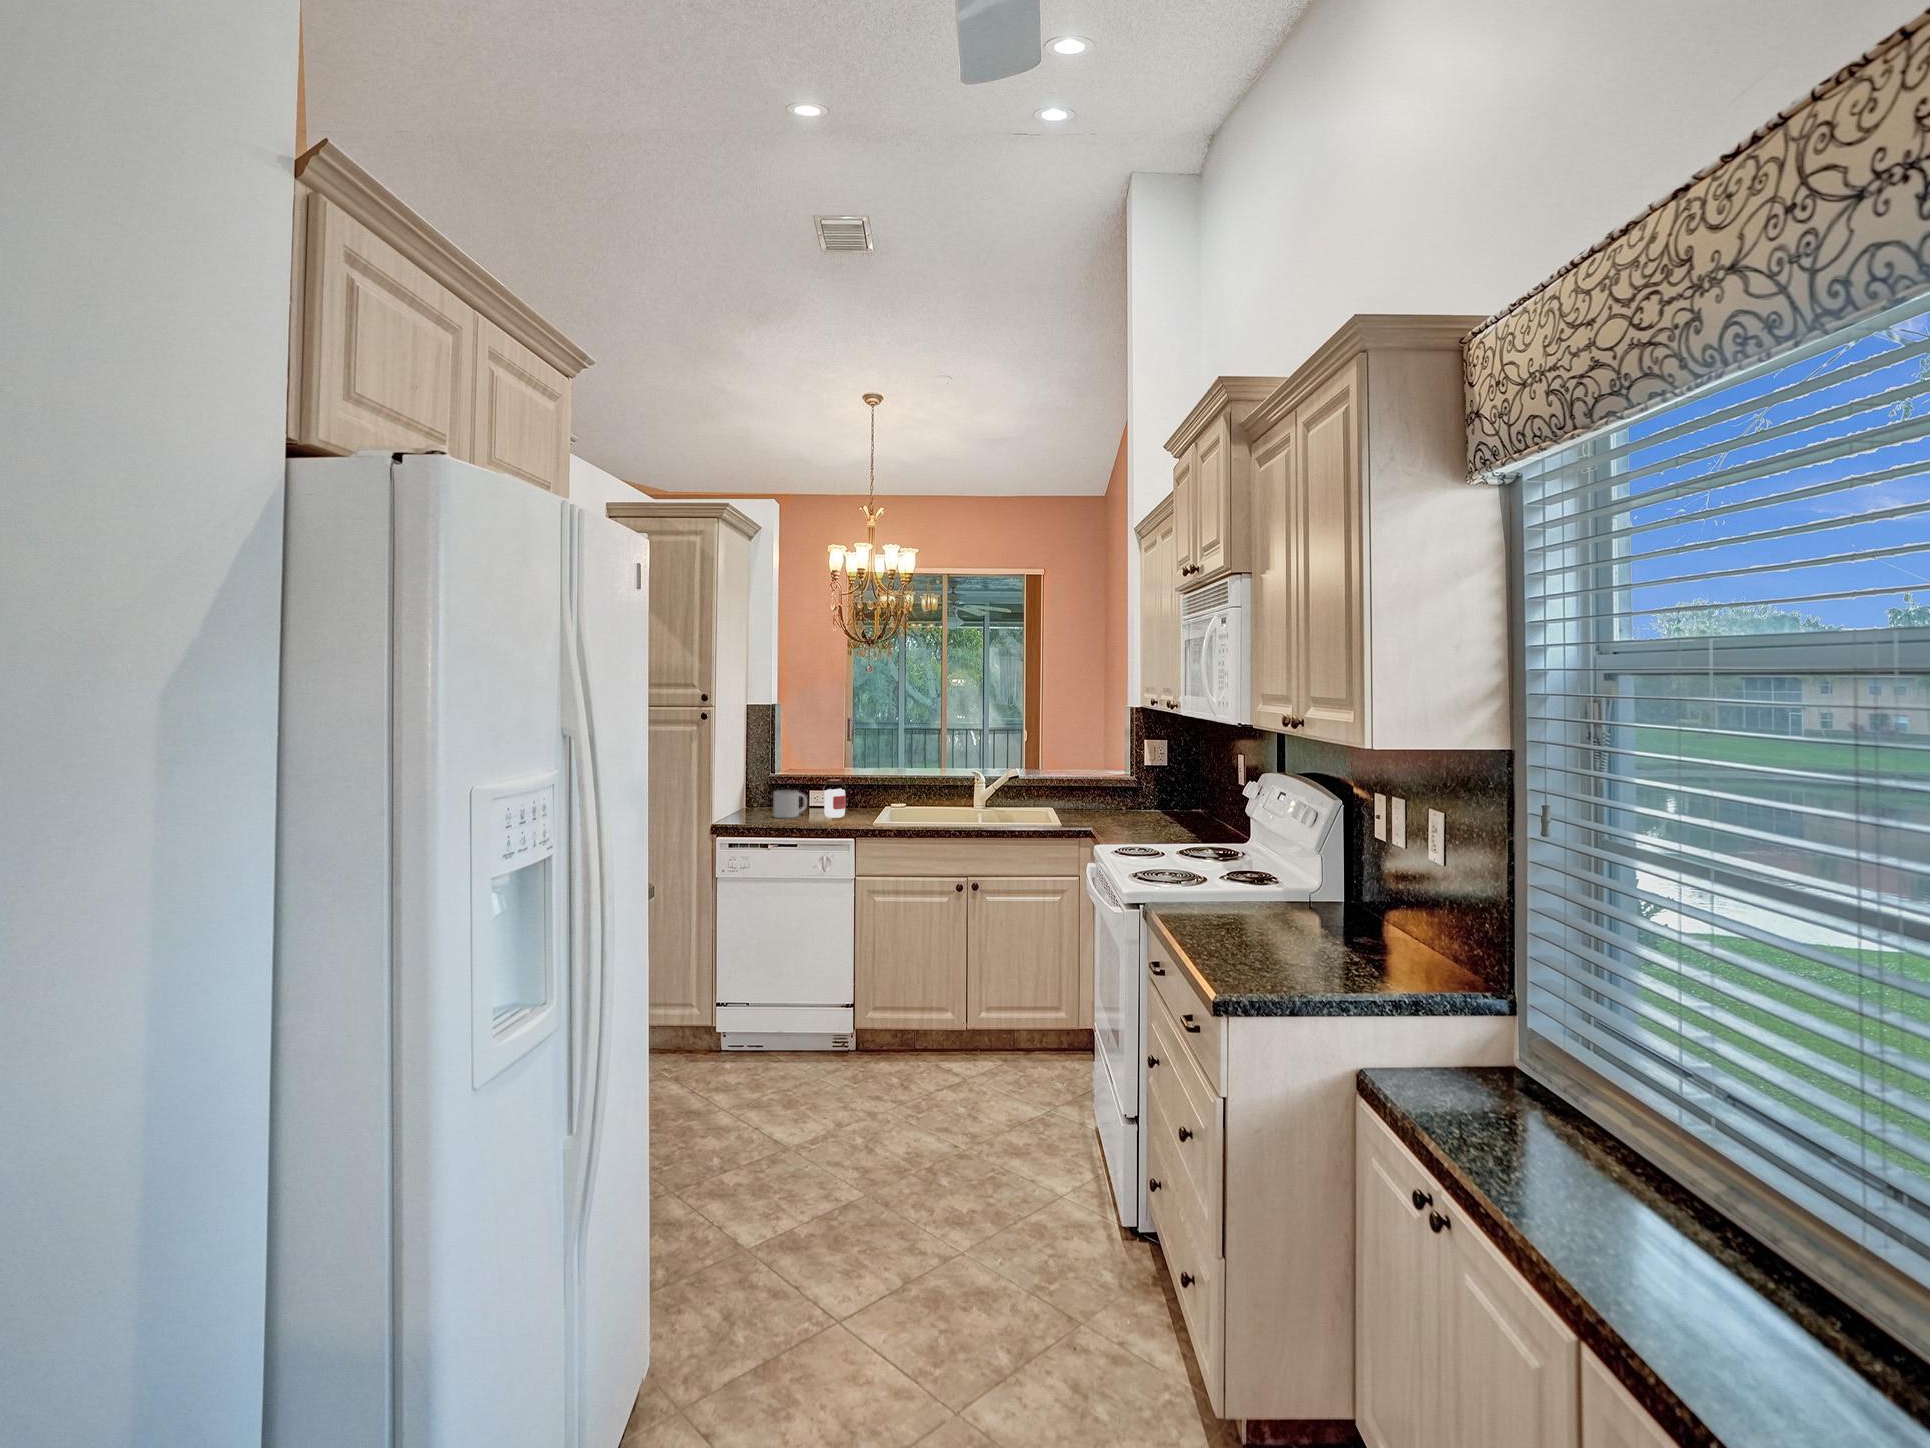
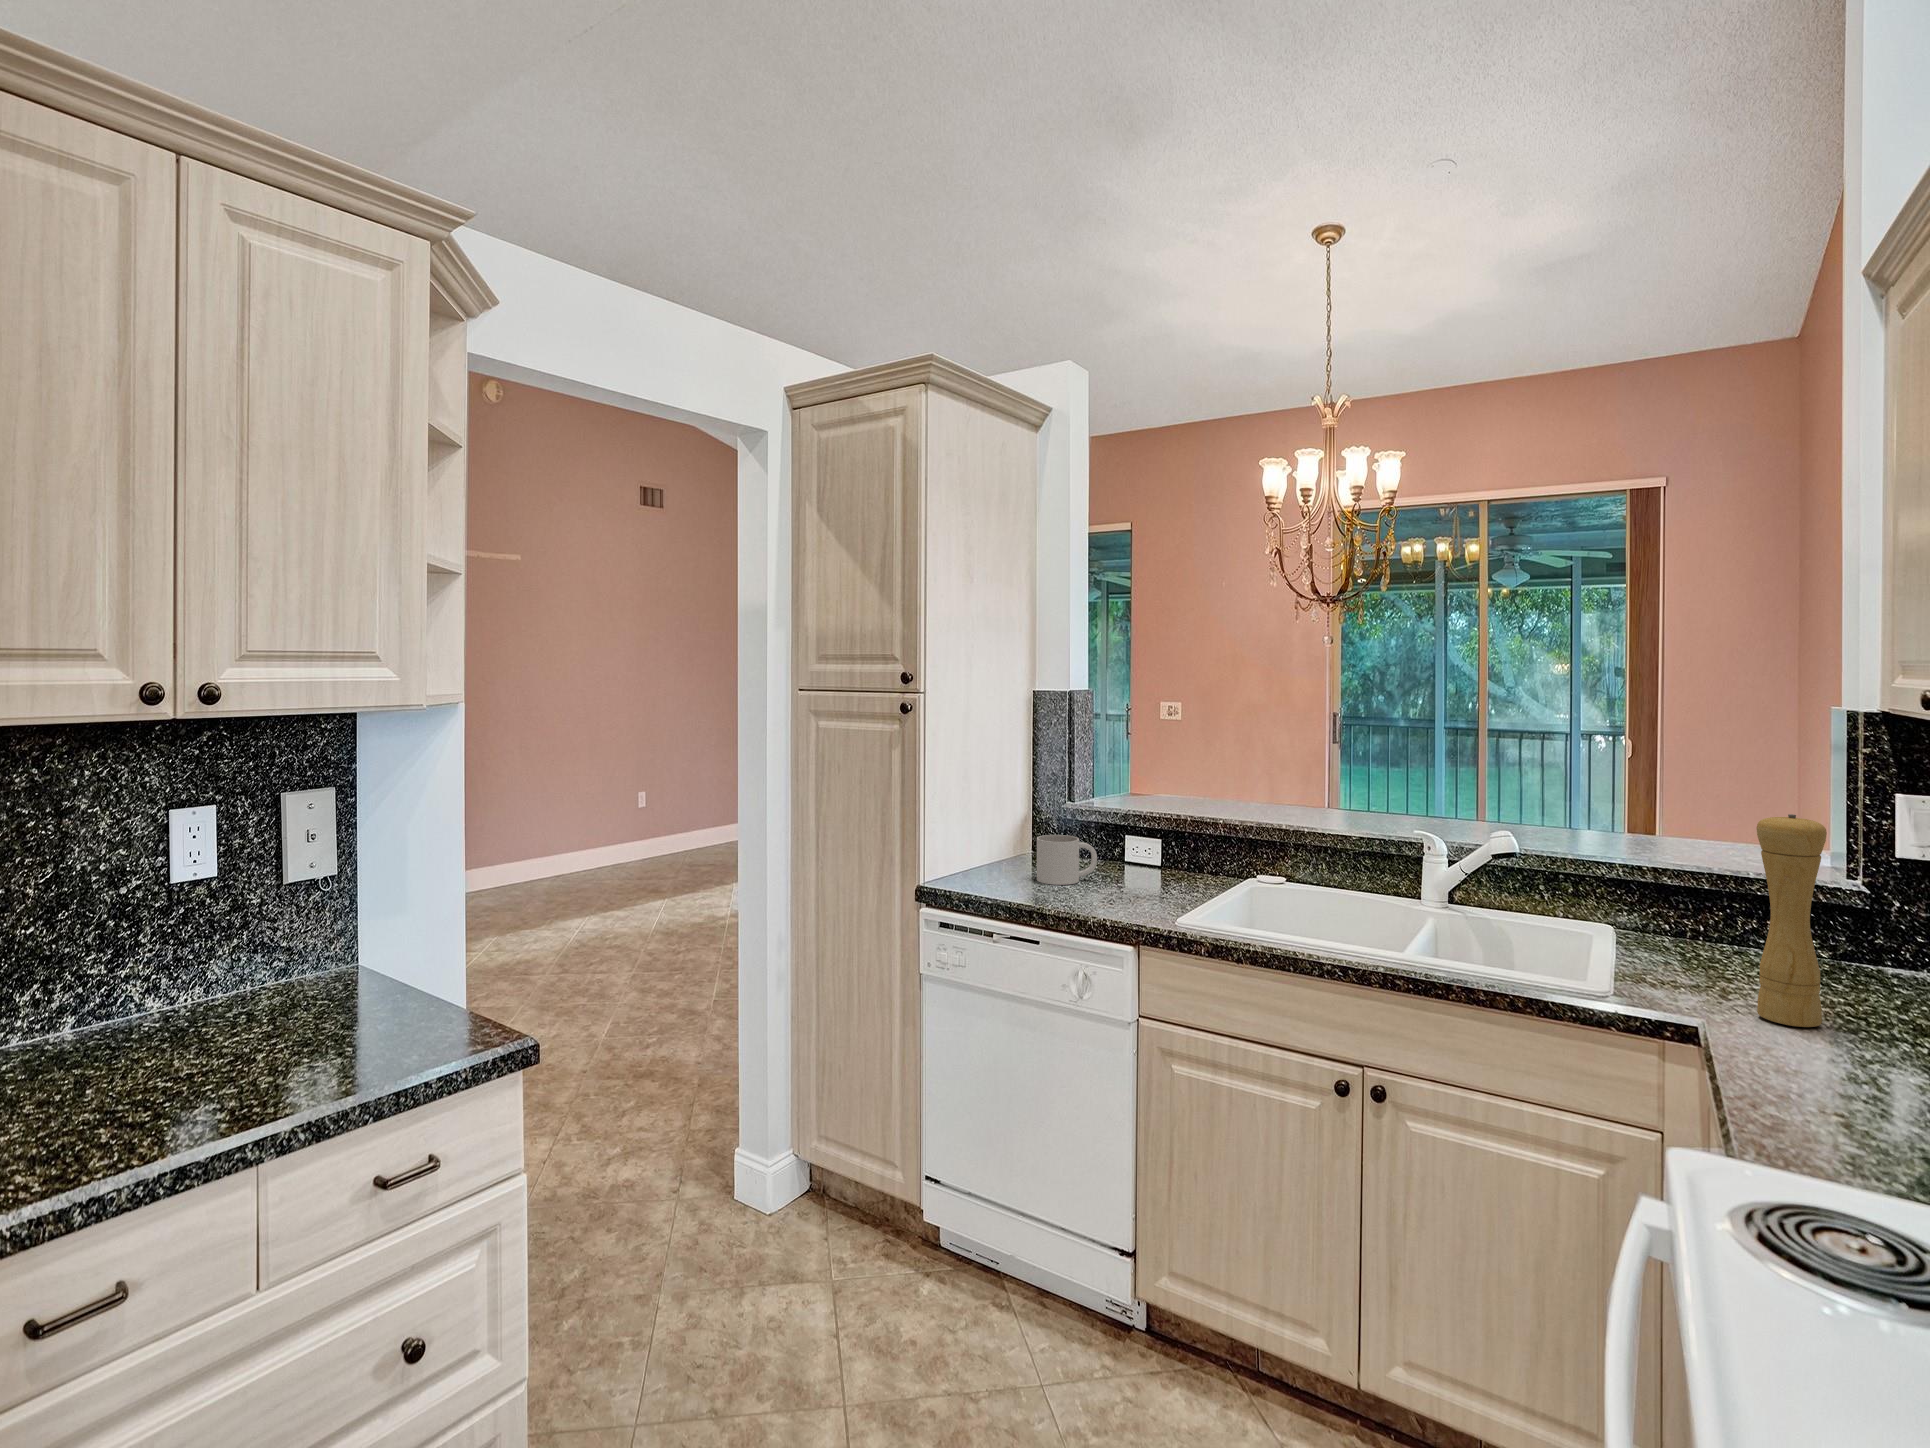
pepper mill: none [1107,748,1128,828] -> present [1756,814,1827,1027]
jar: present [823,779,846,818] -> none [1112,825,1154,896]

